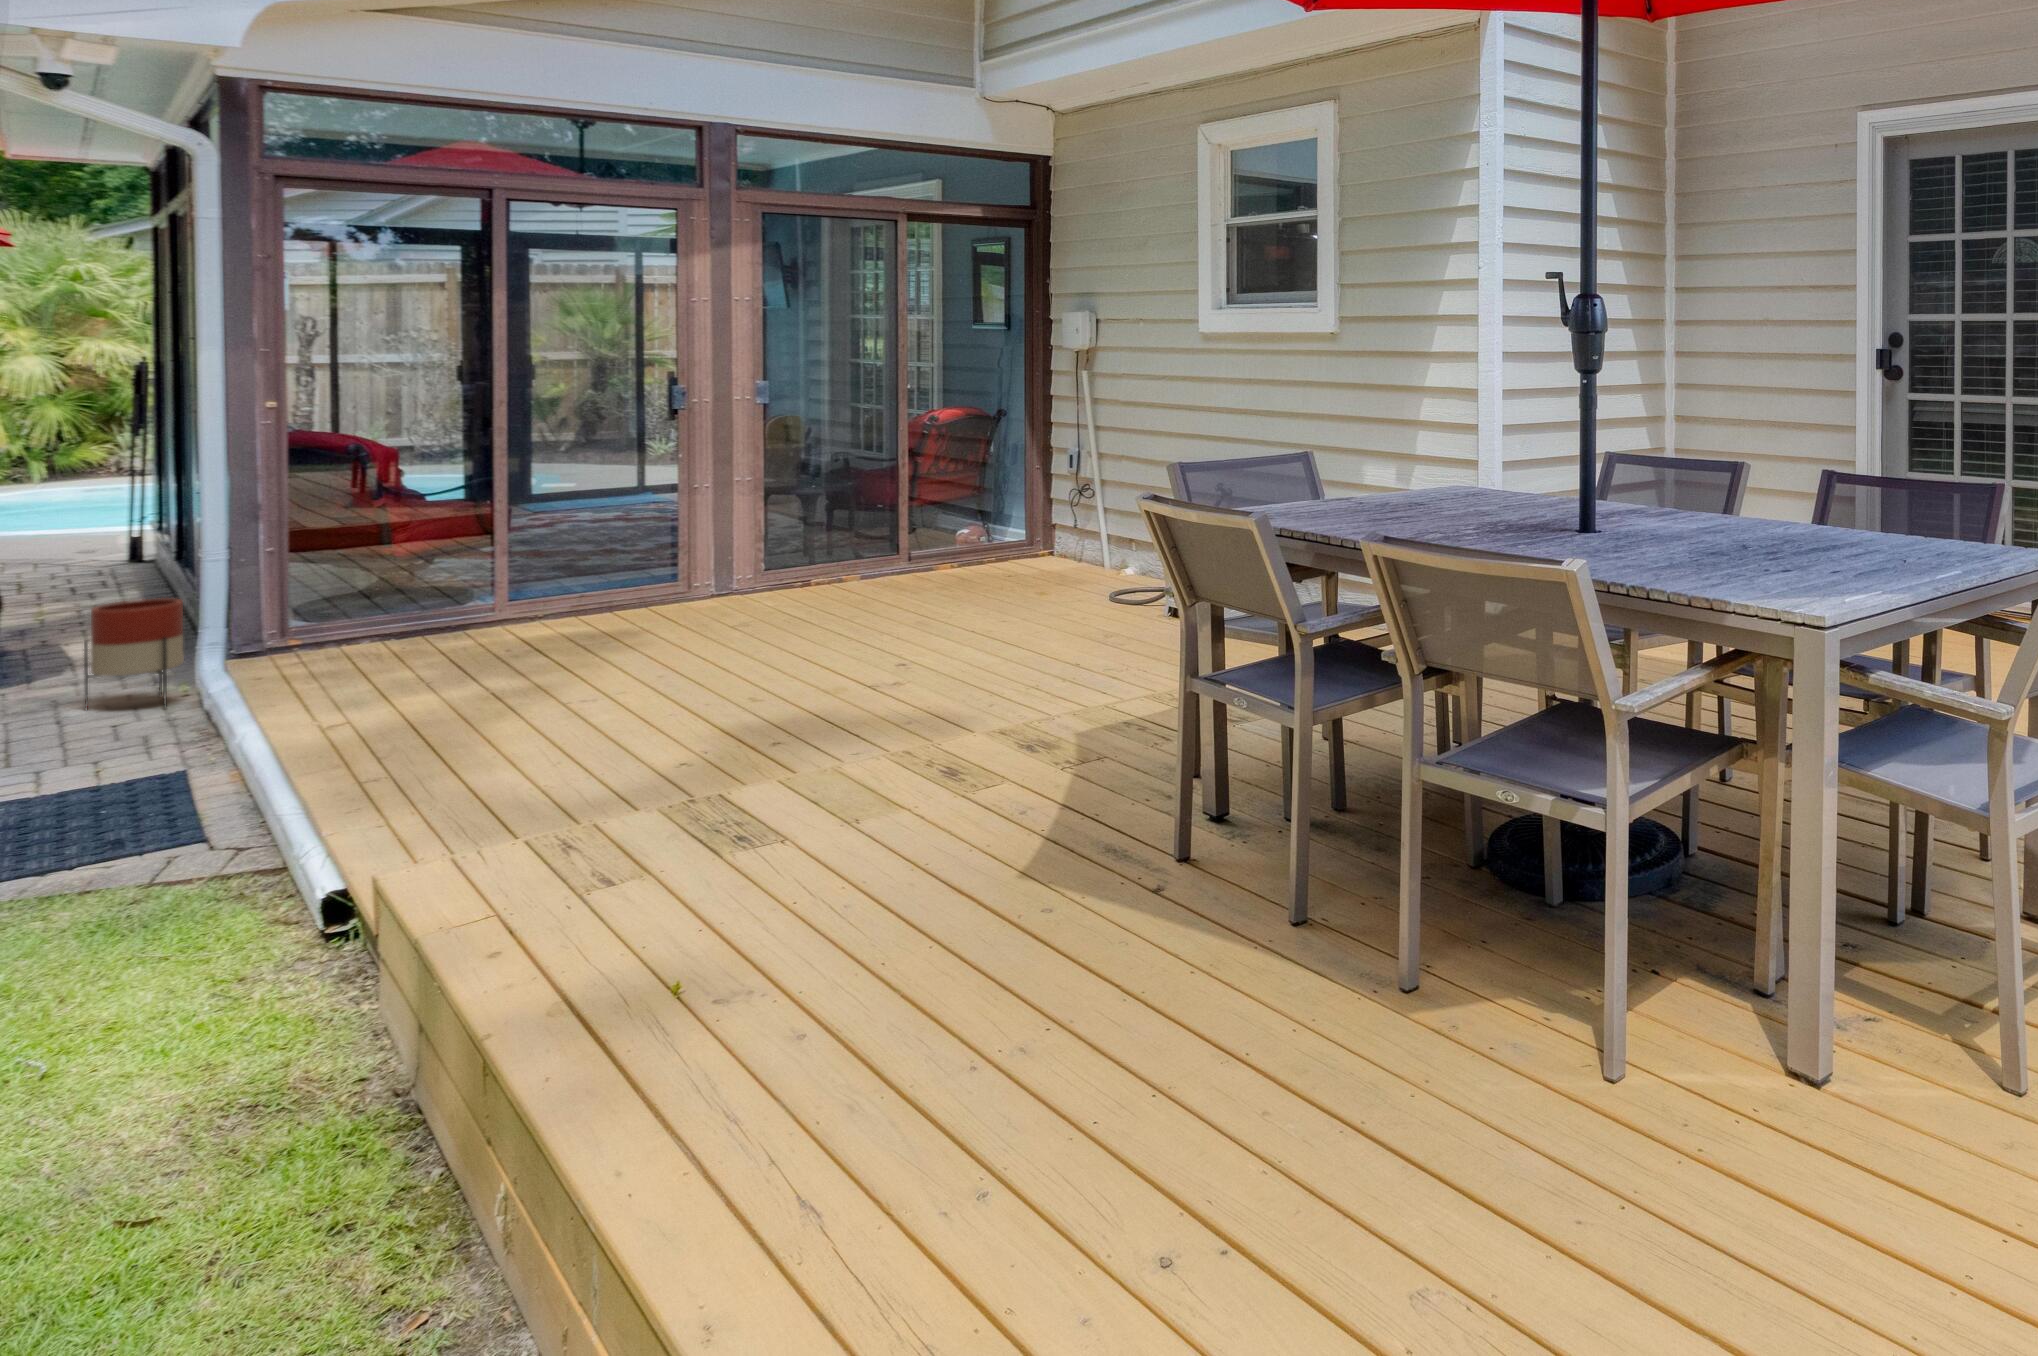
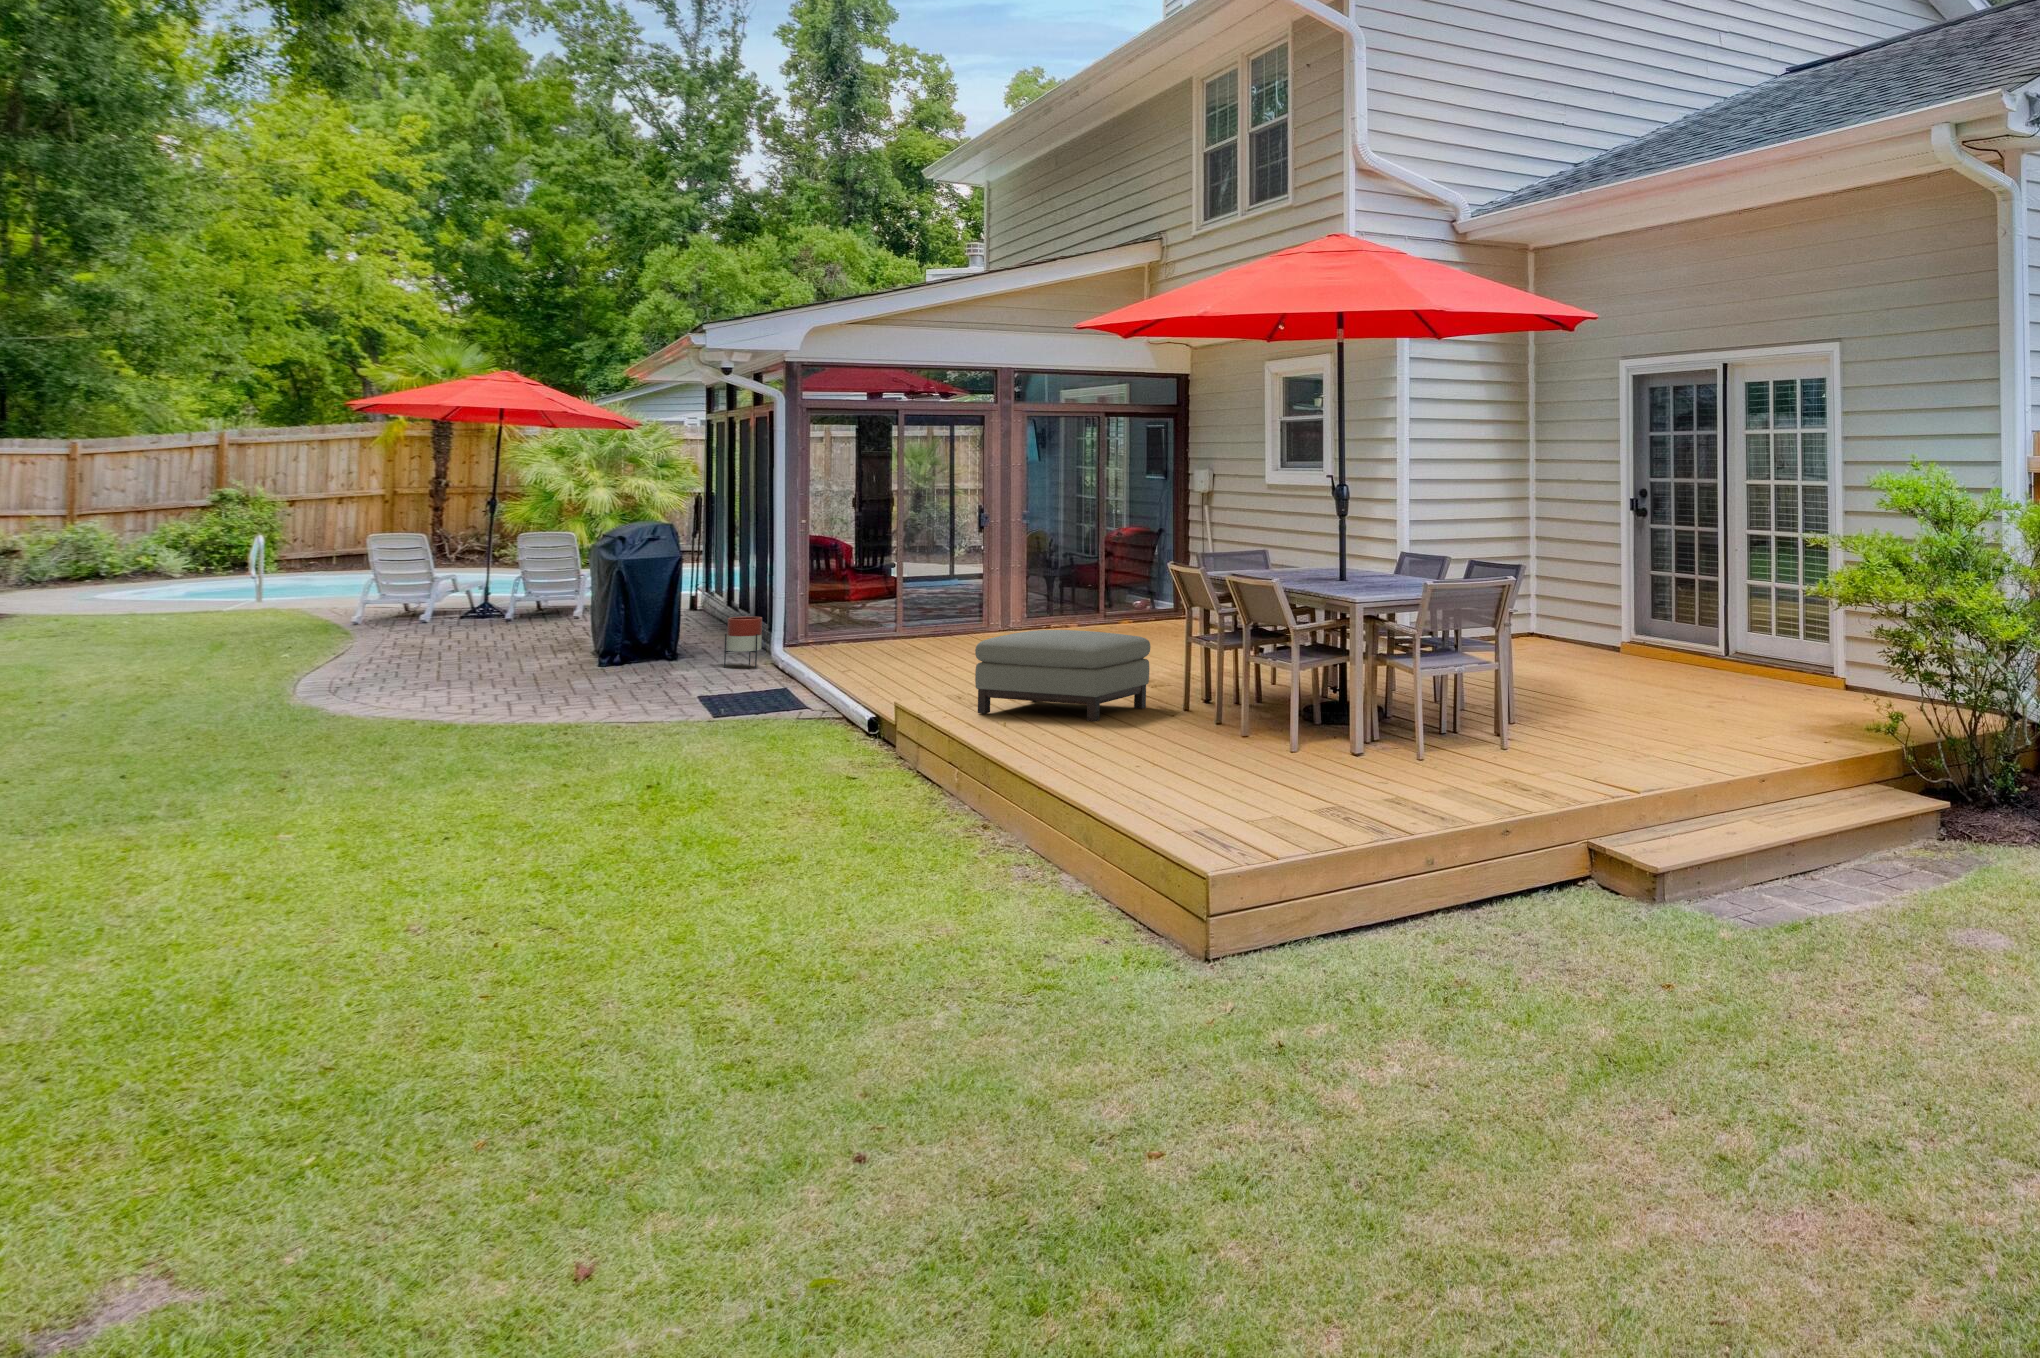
ottoman: none [599,680,1102,971] -> present [975,630,1150,722]

